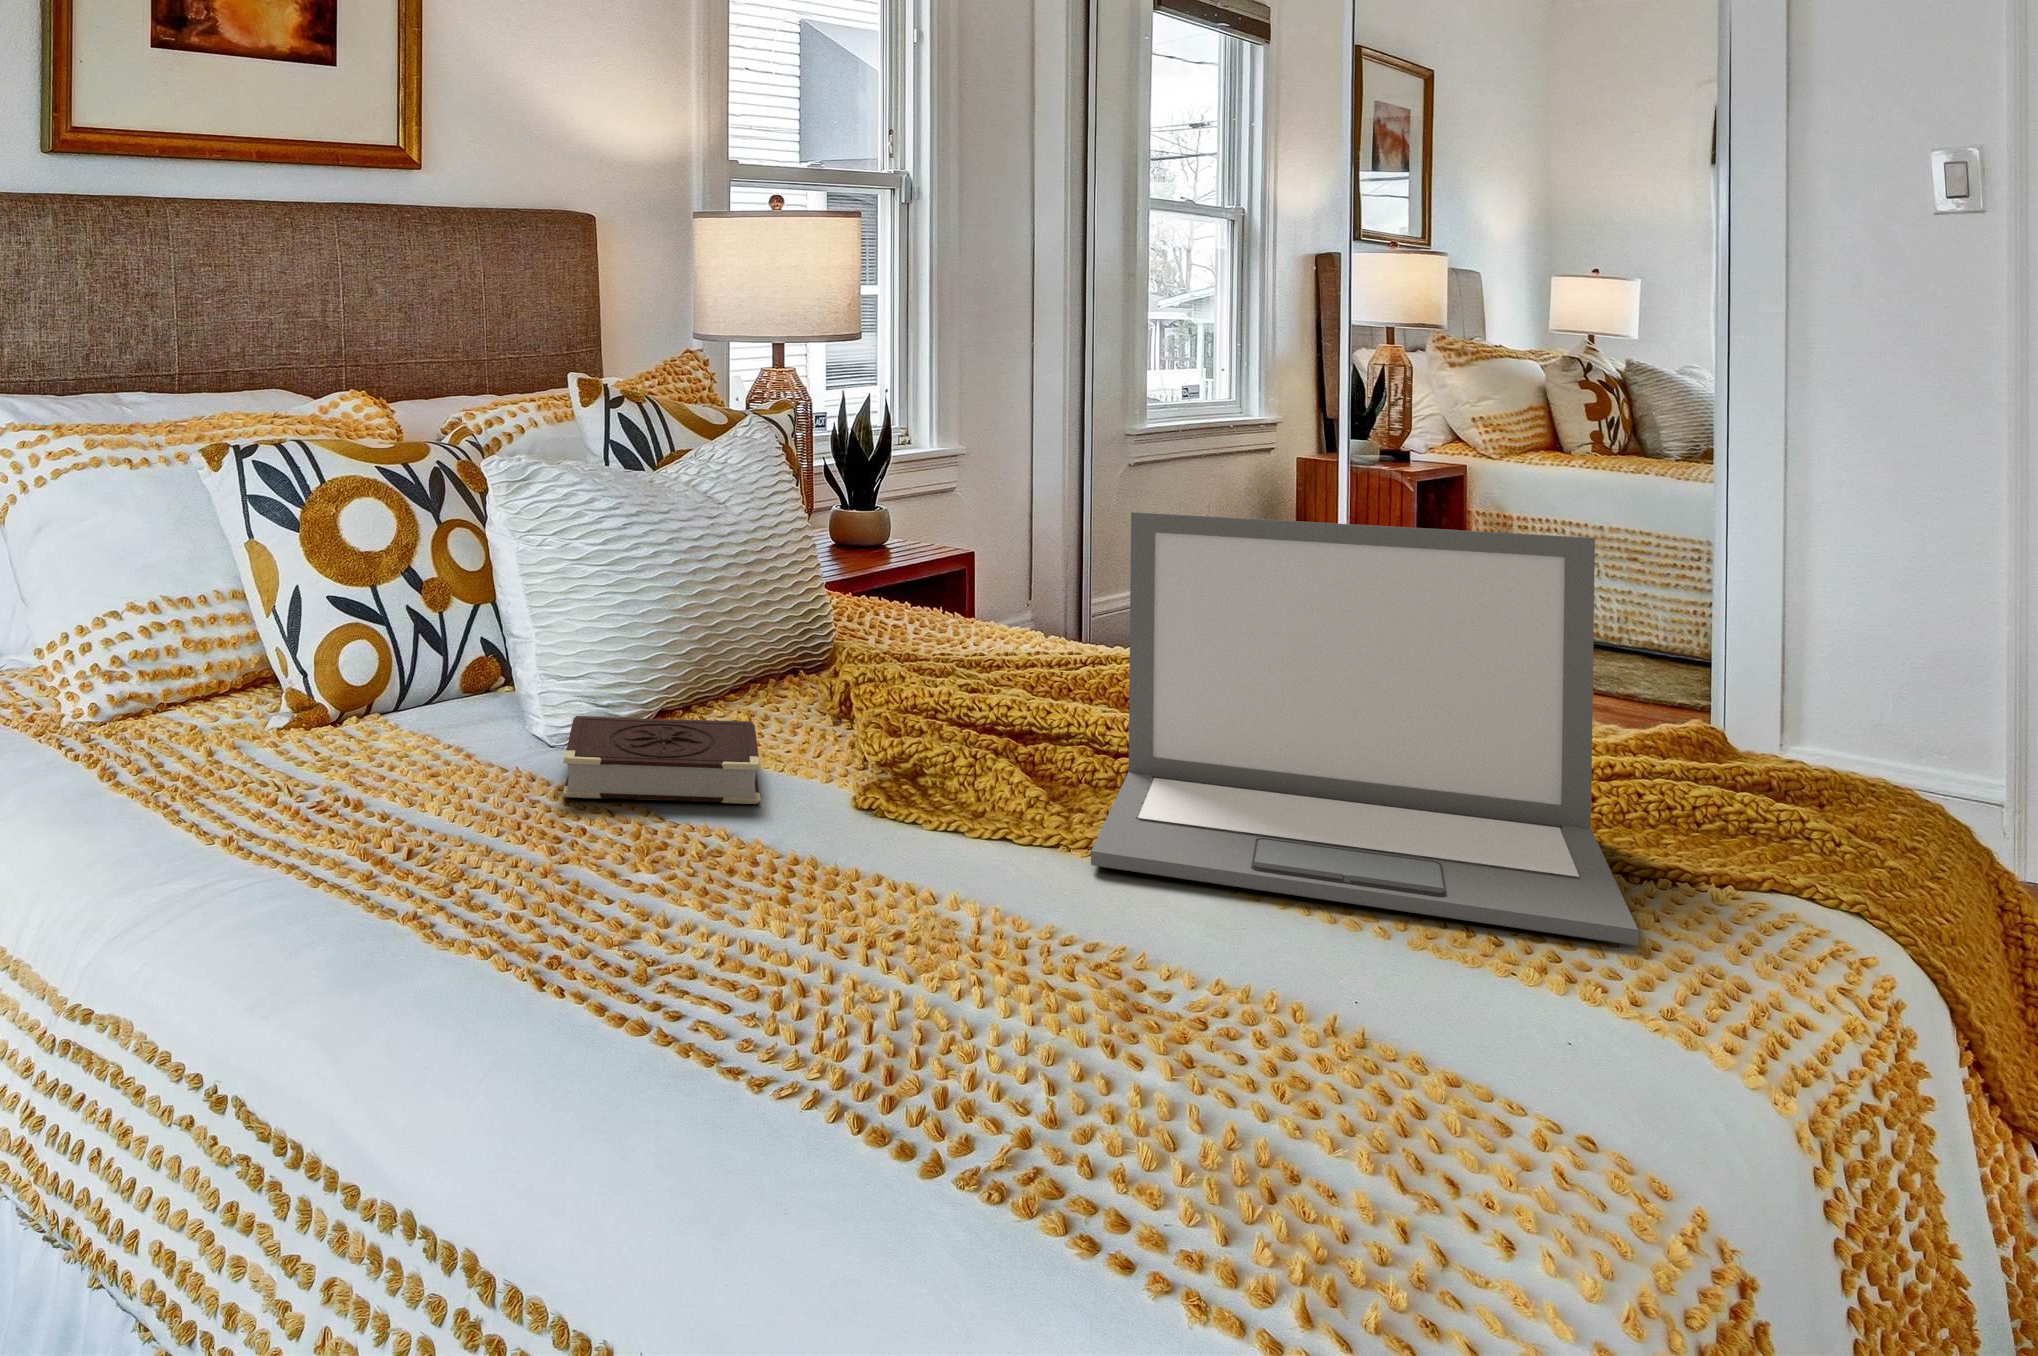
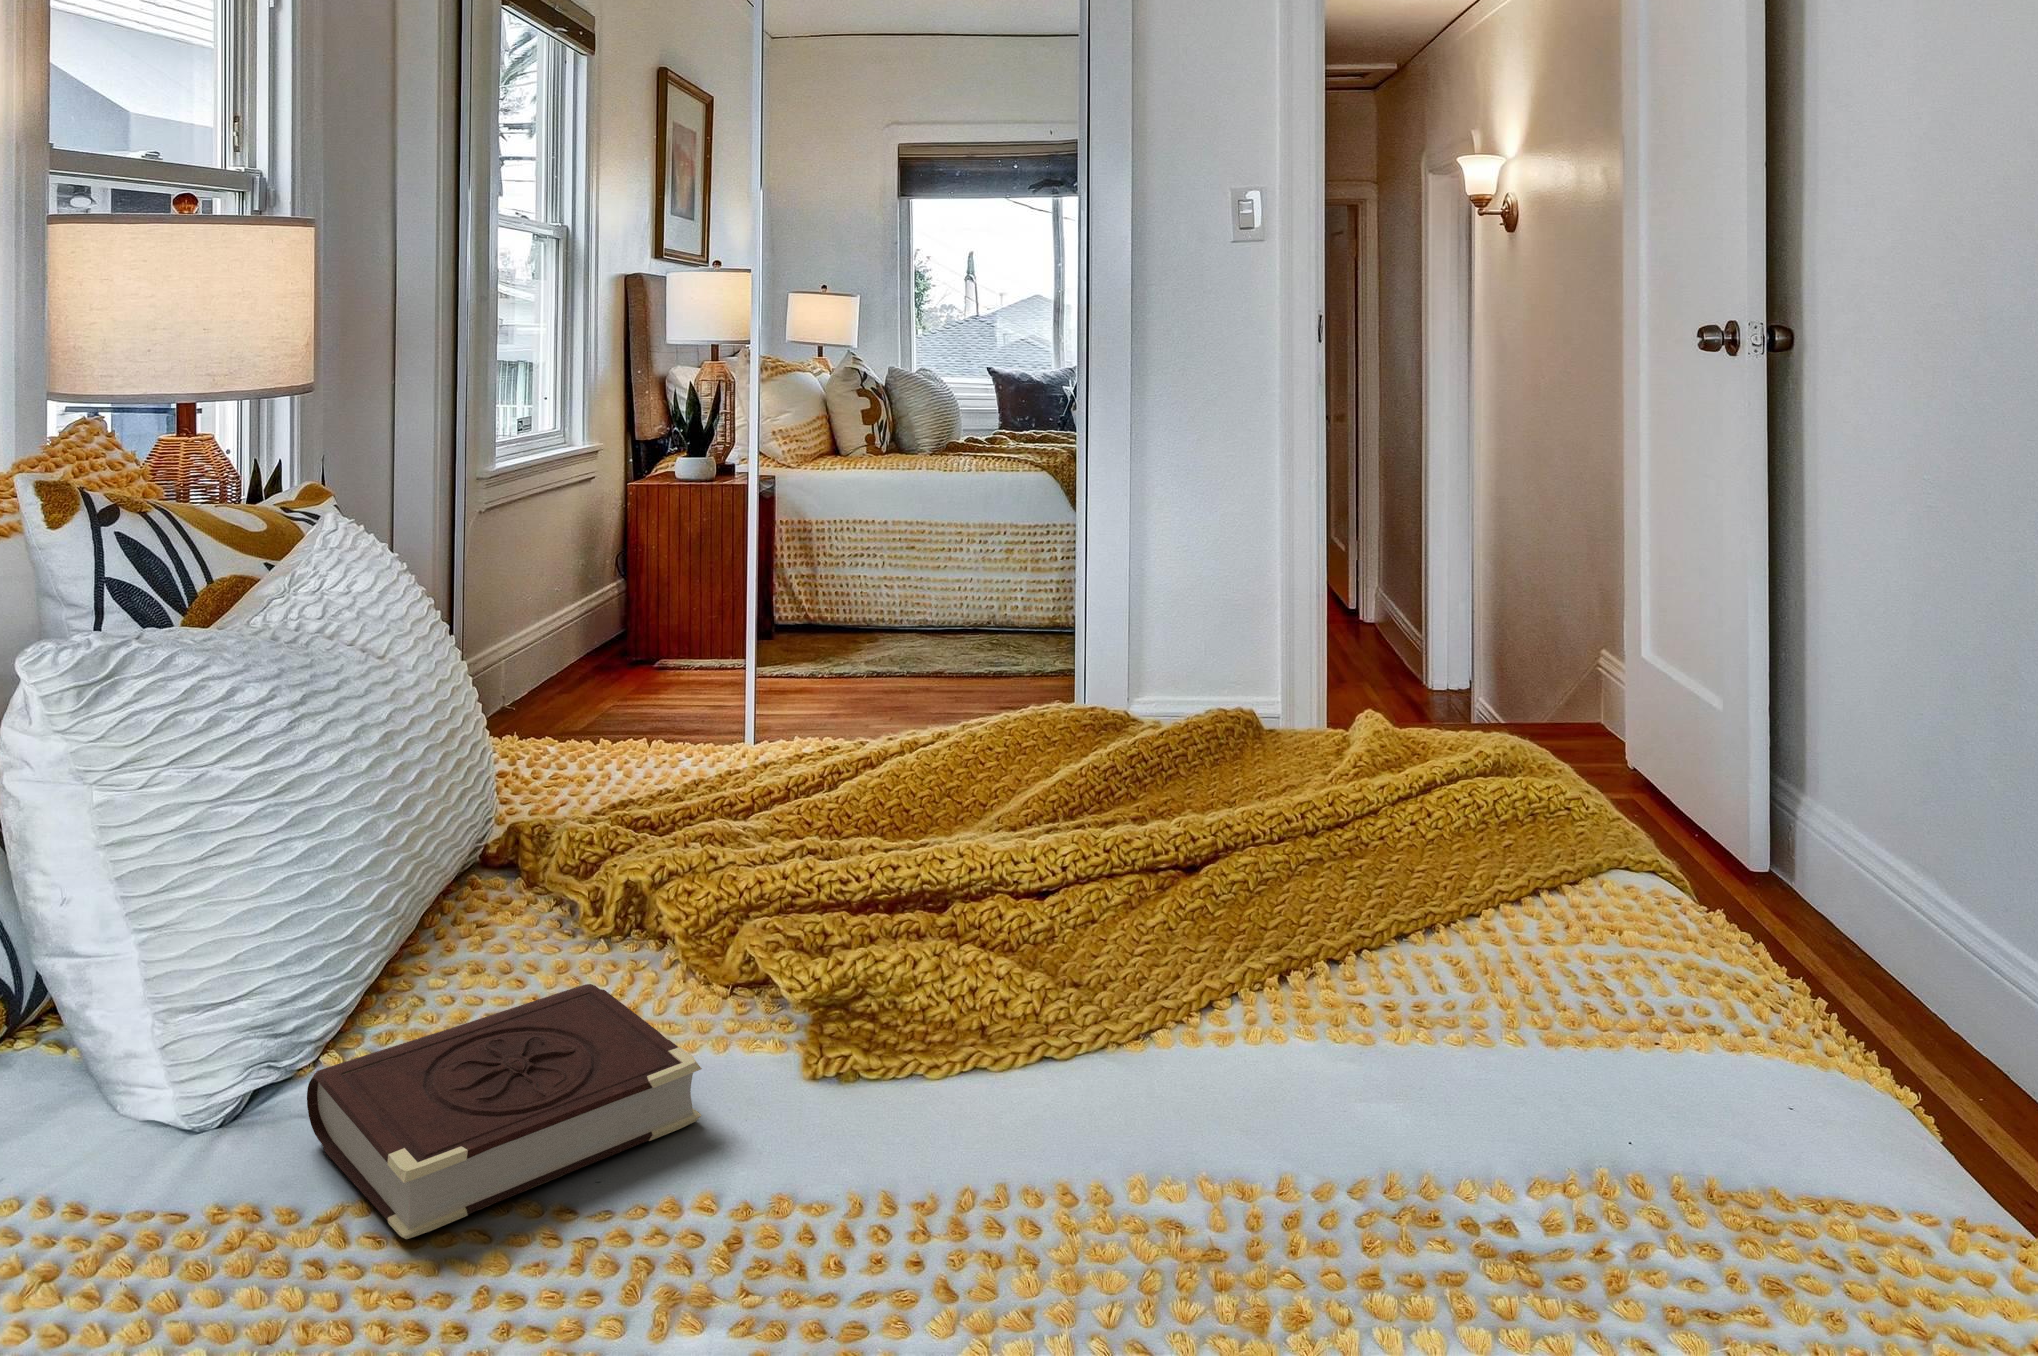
laptop: present [1091,512,1638,946] -> none [1012,566,1614,1058]

